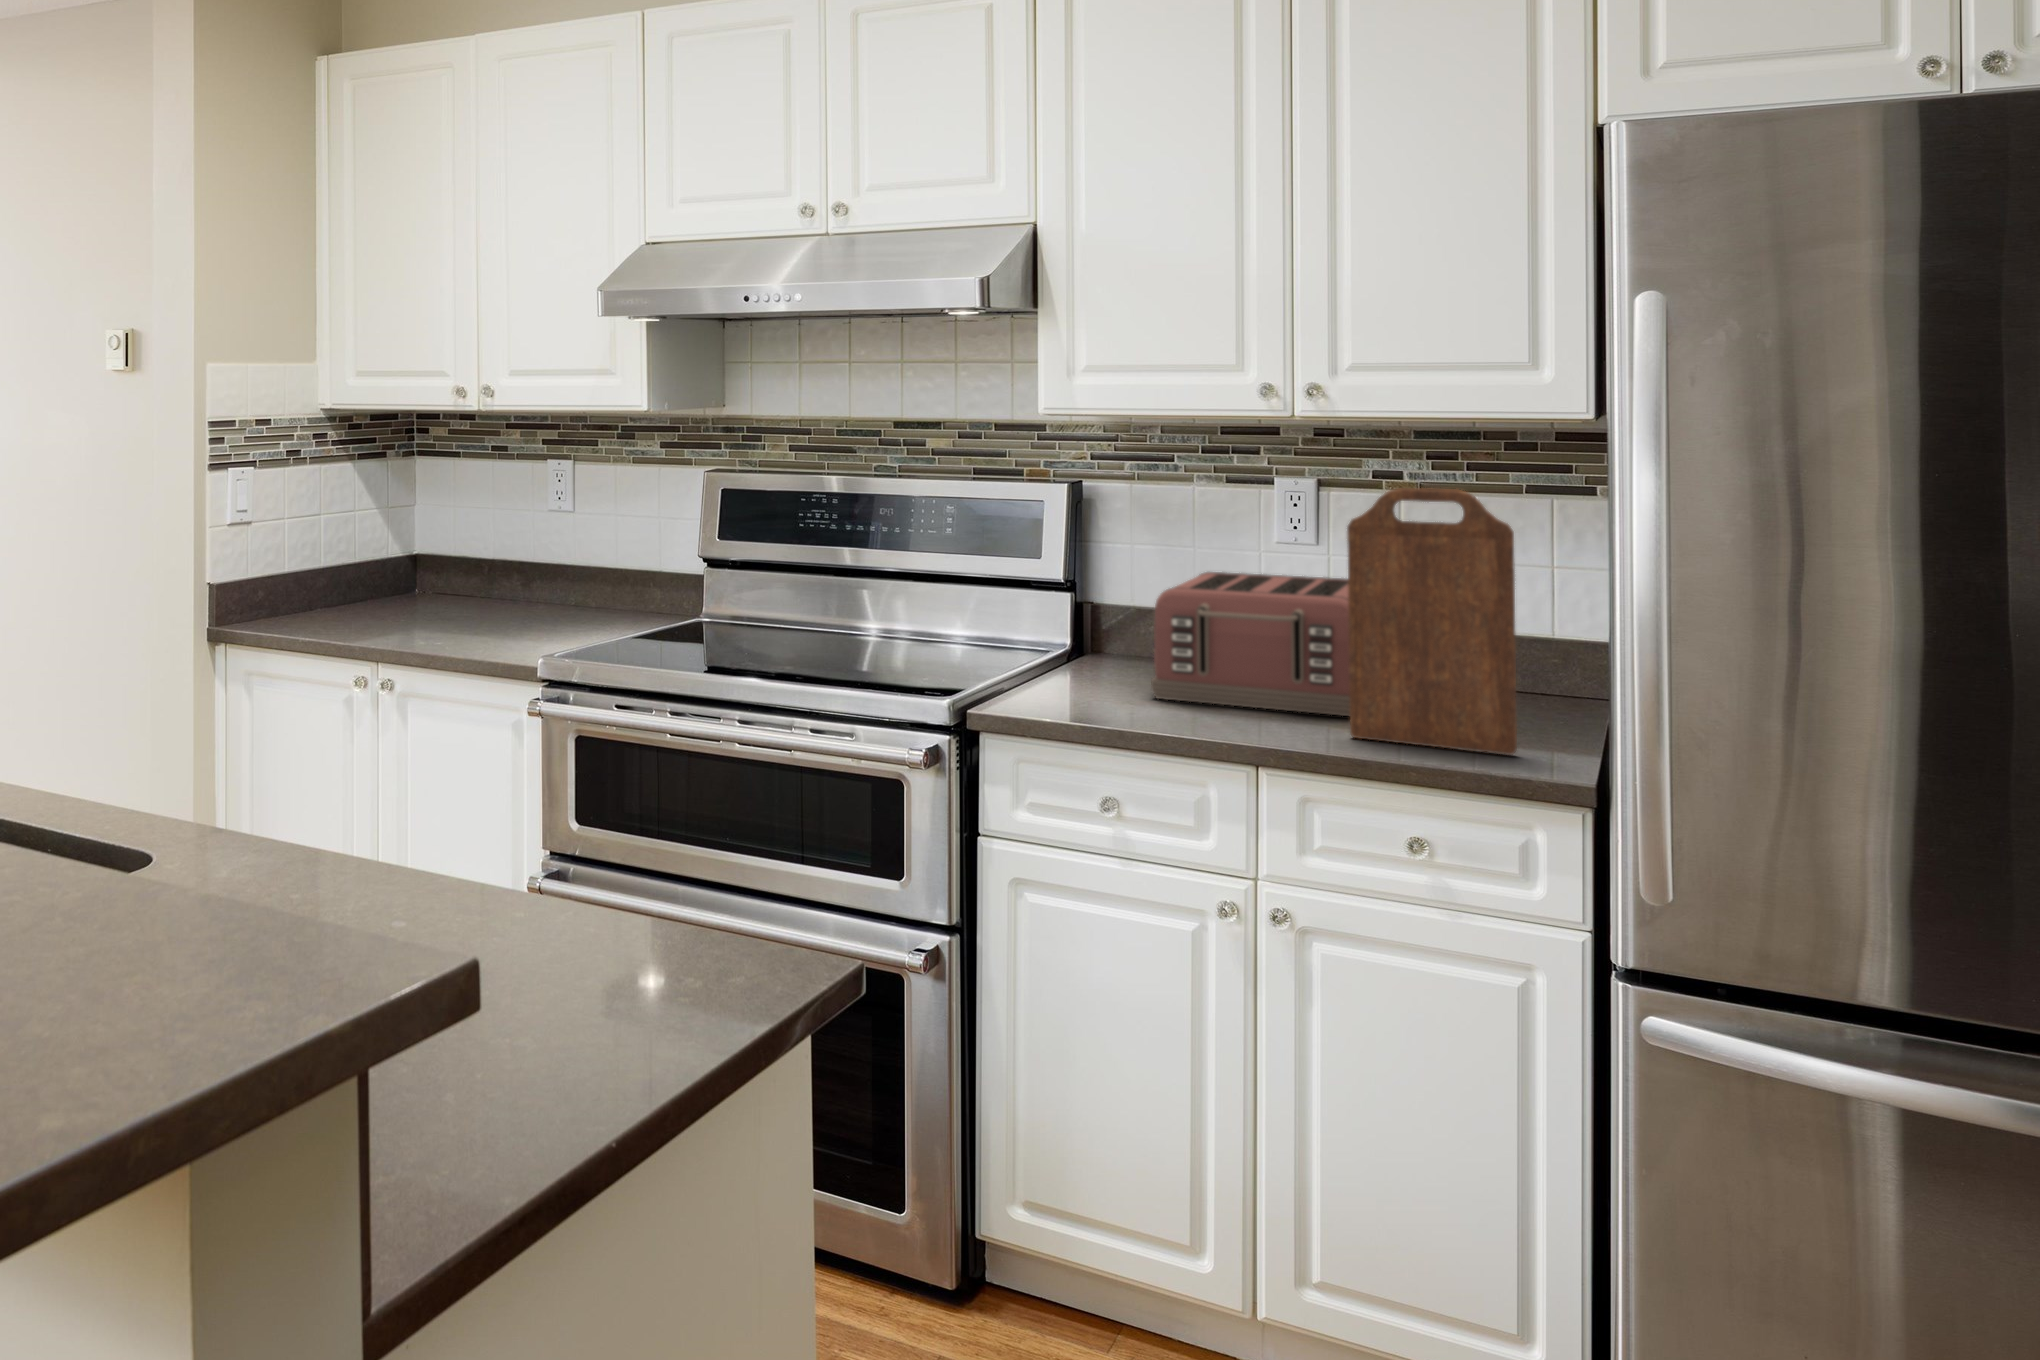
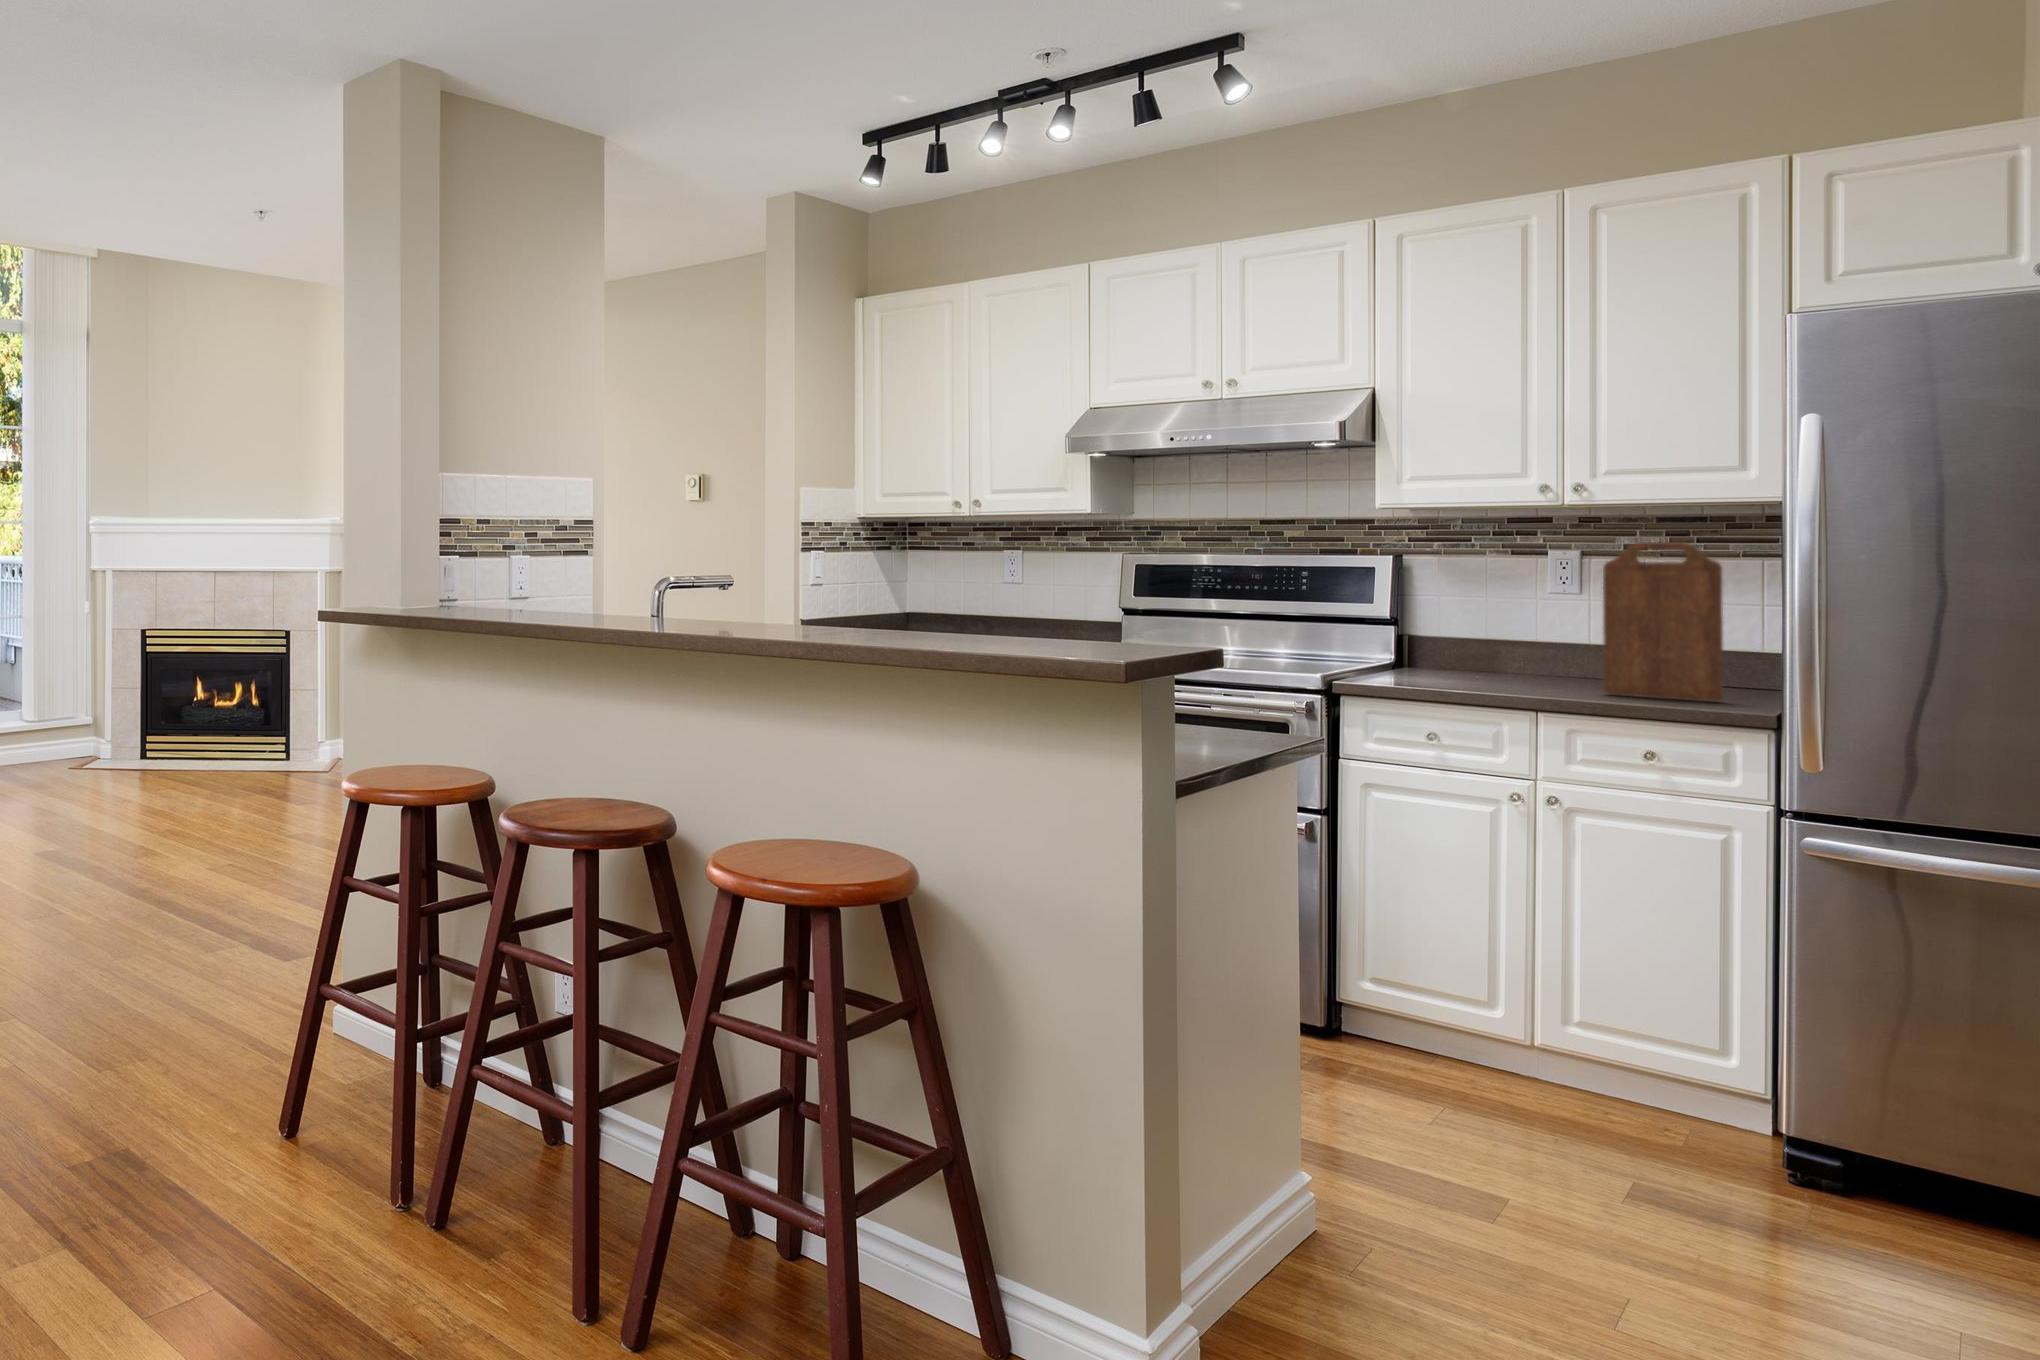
toaster: present [1151,572,1350,716] -> none [1460,610,1635,688]

